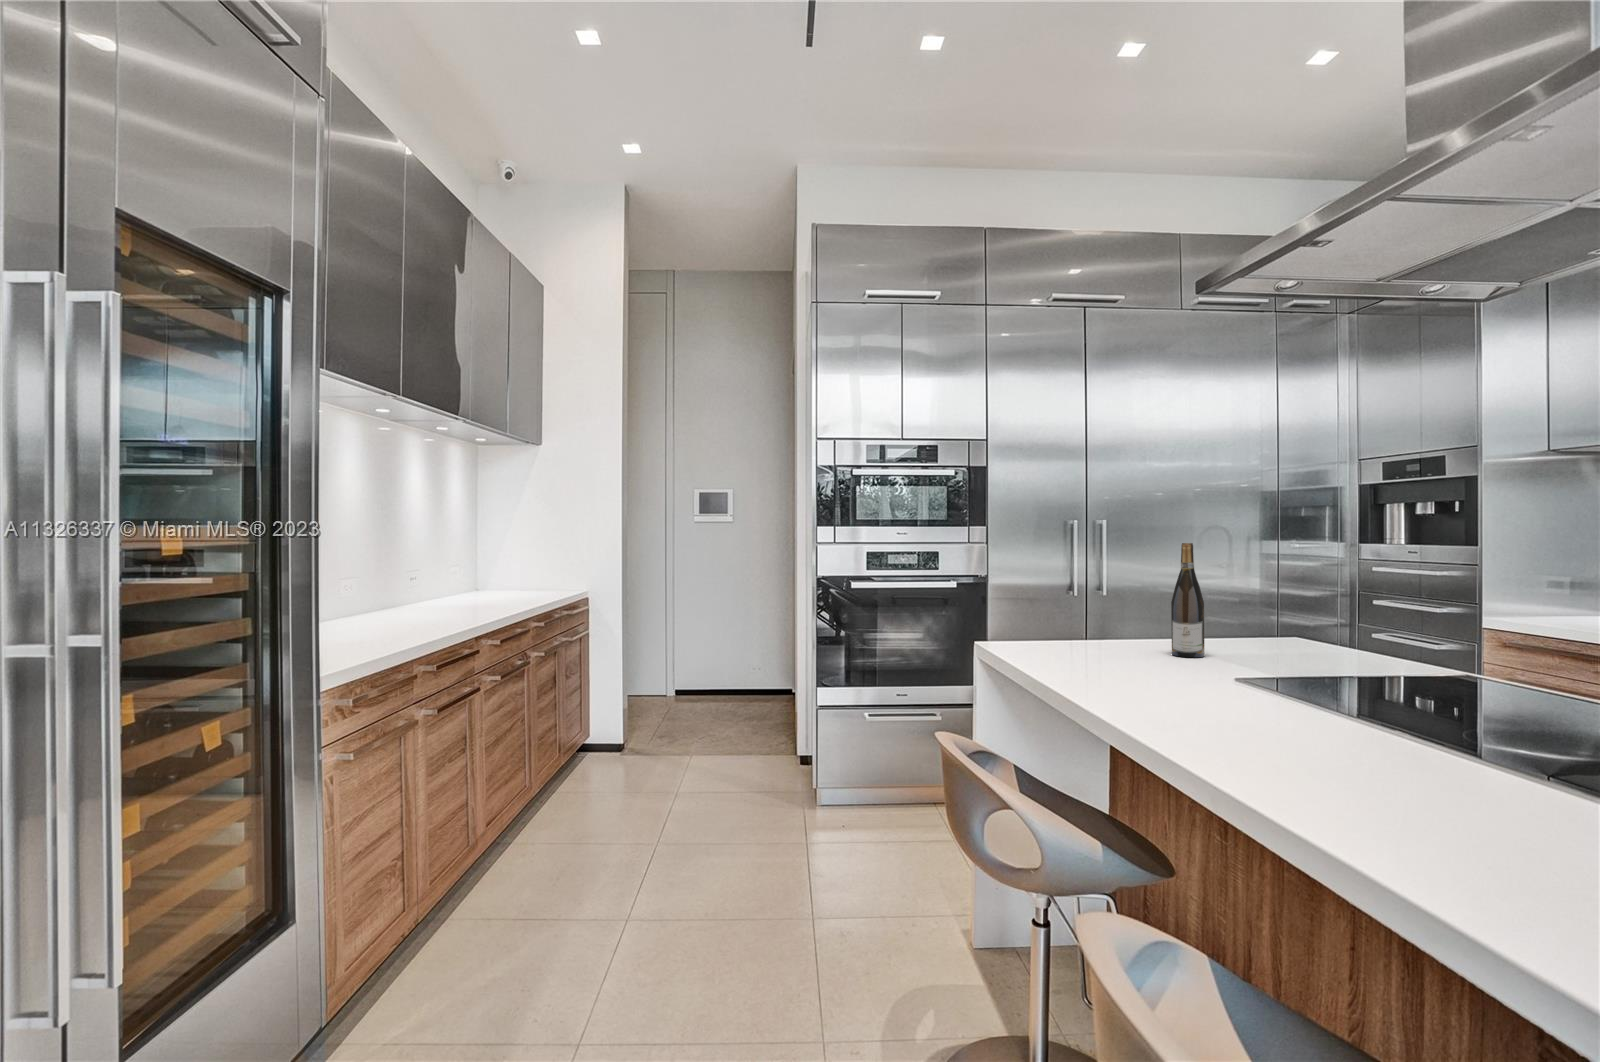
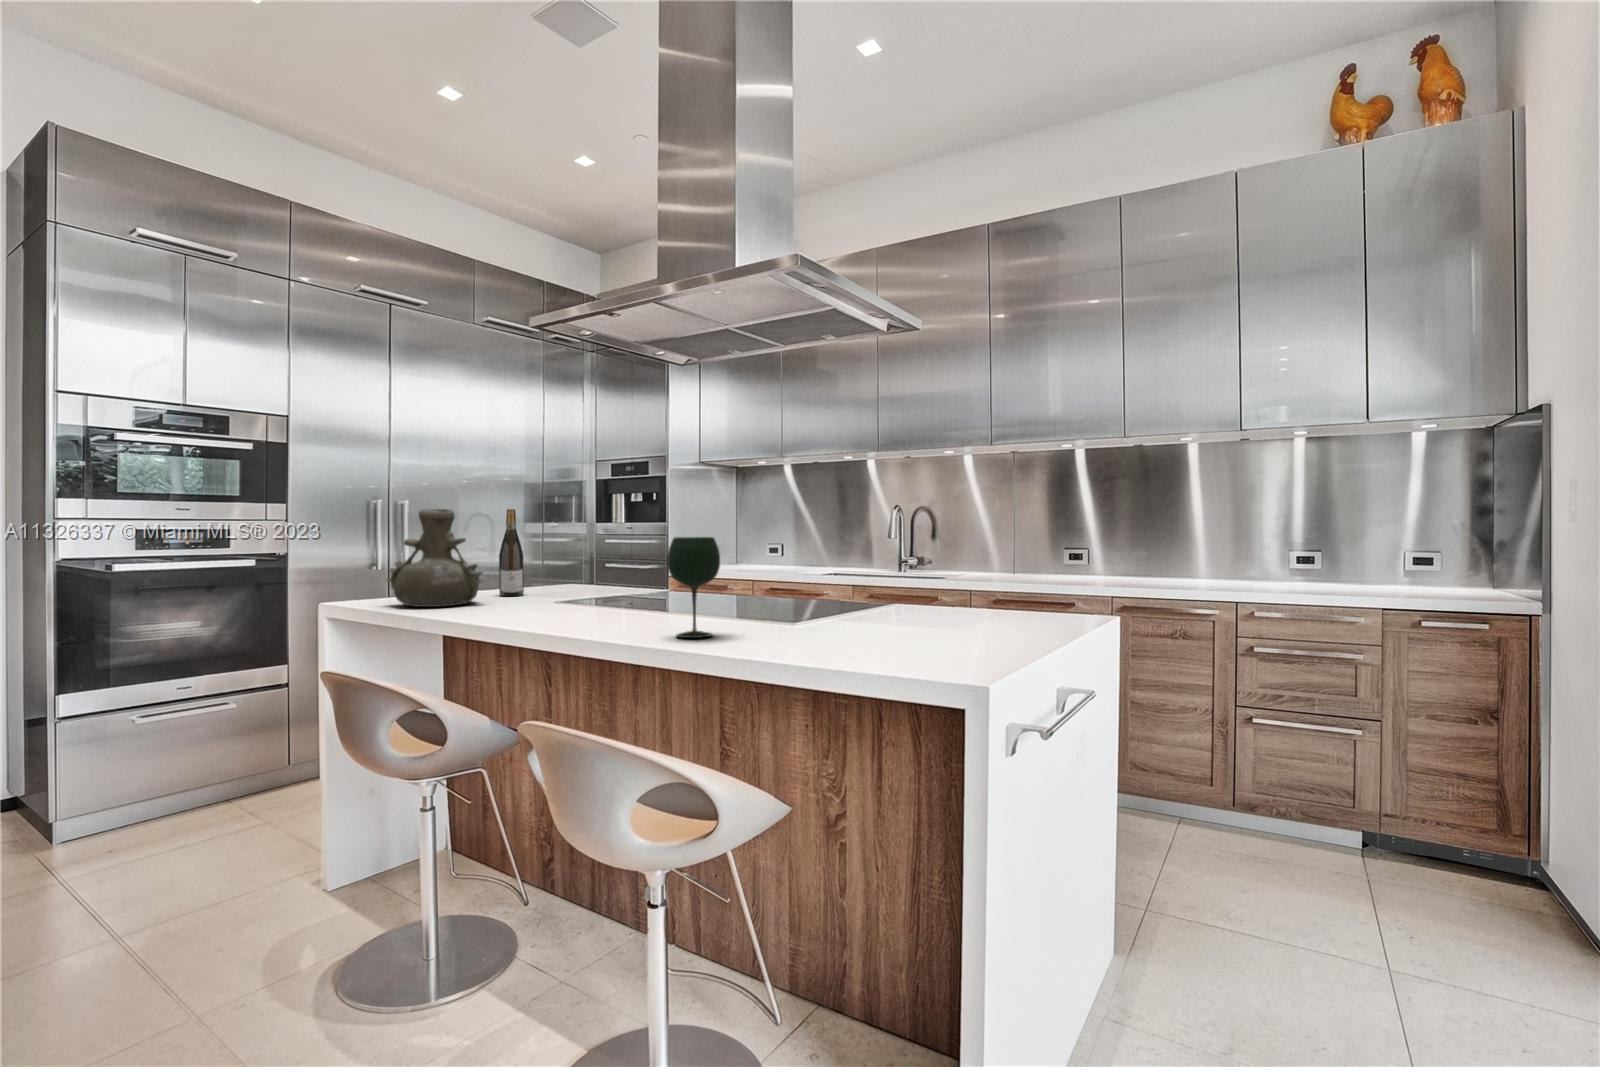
vase: none [1030,545,1138,667] -> present [386,509,483,607]
wine glass: none [1372,632,1500,835] -> present [667,537,720,638]

